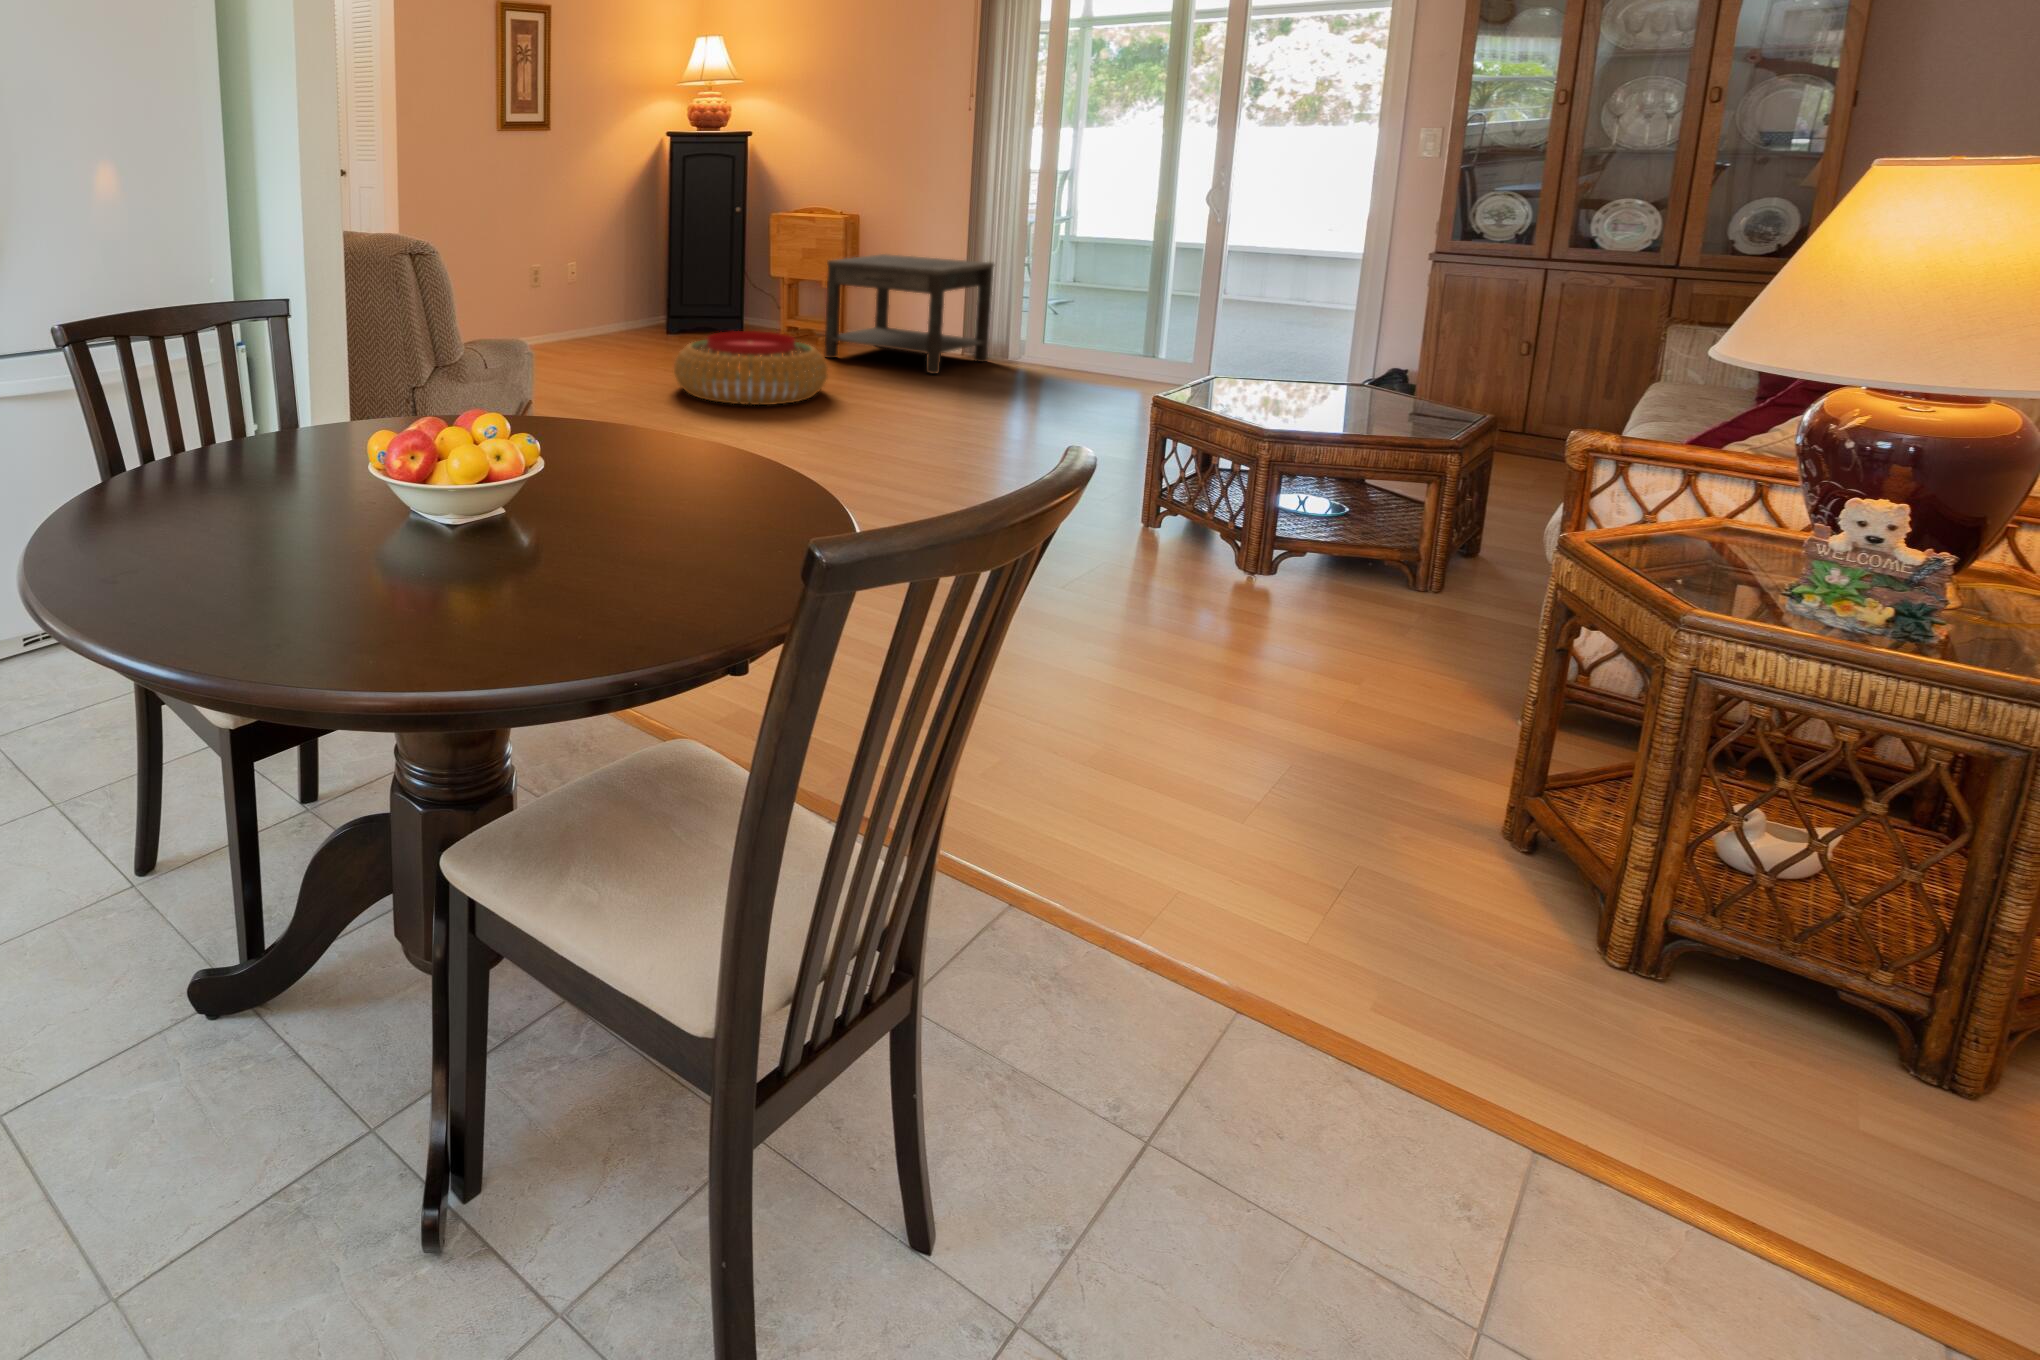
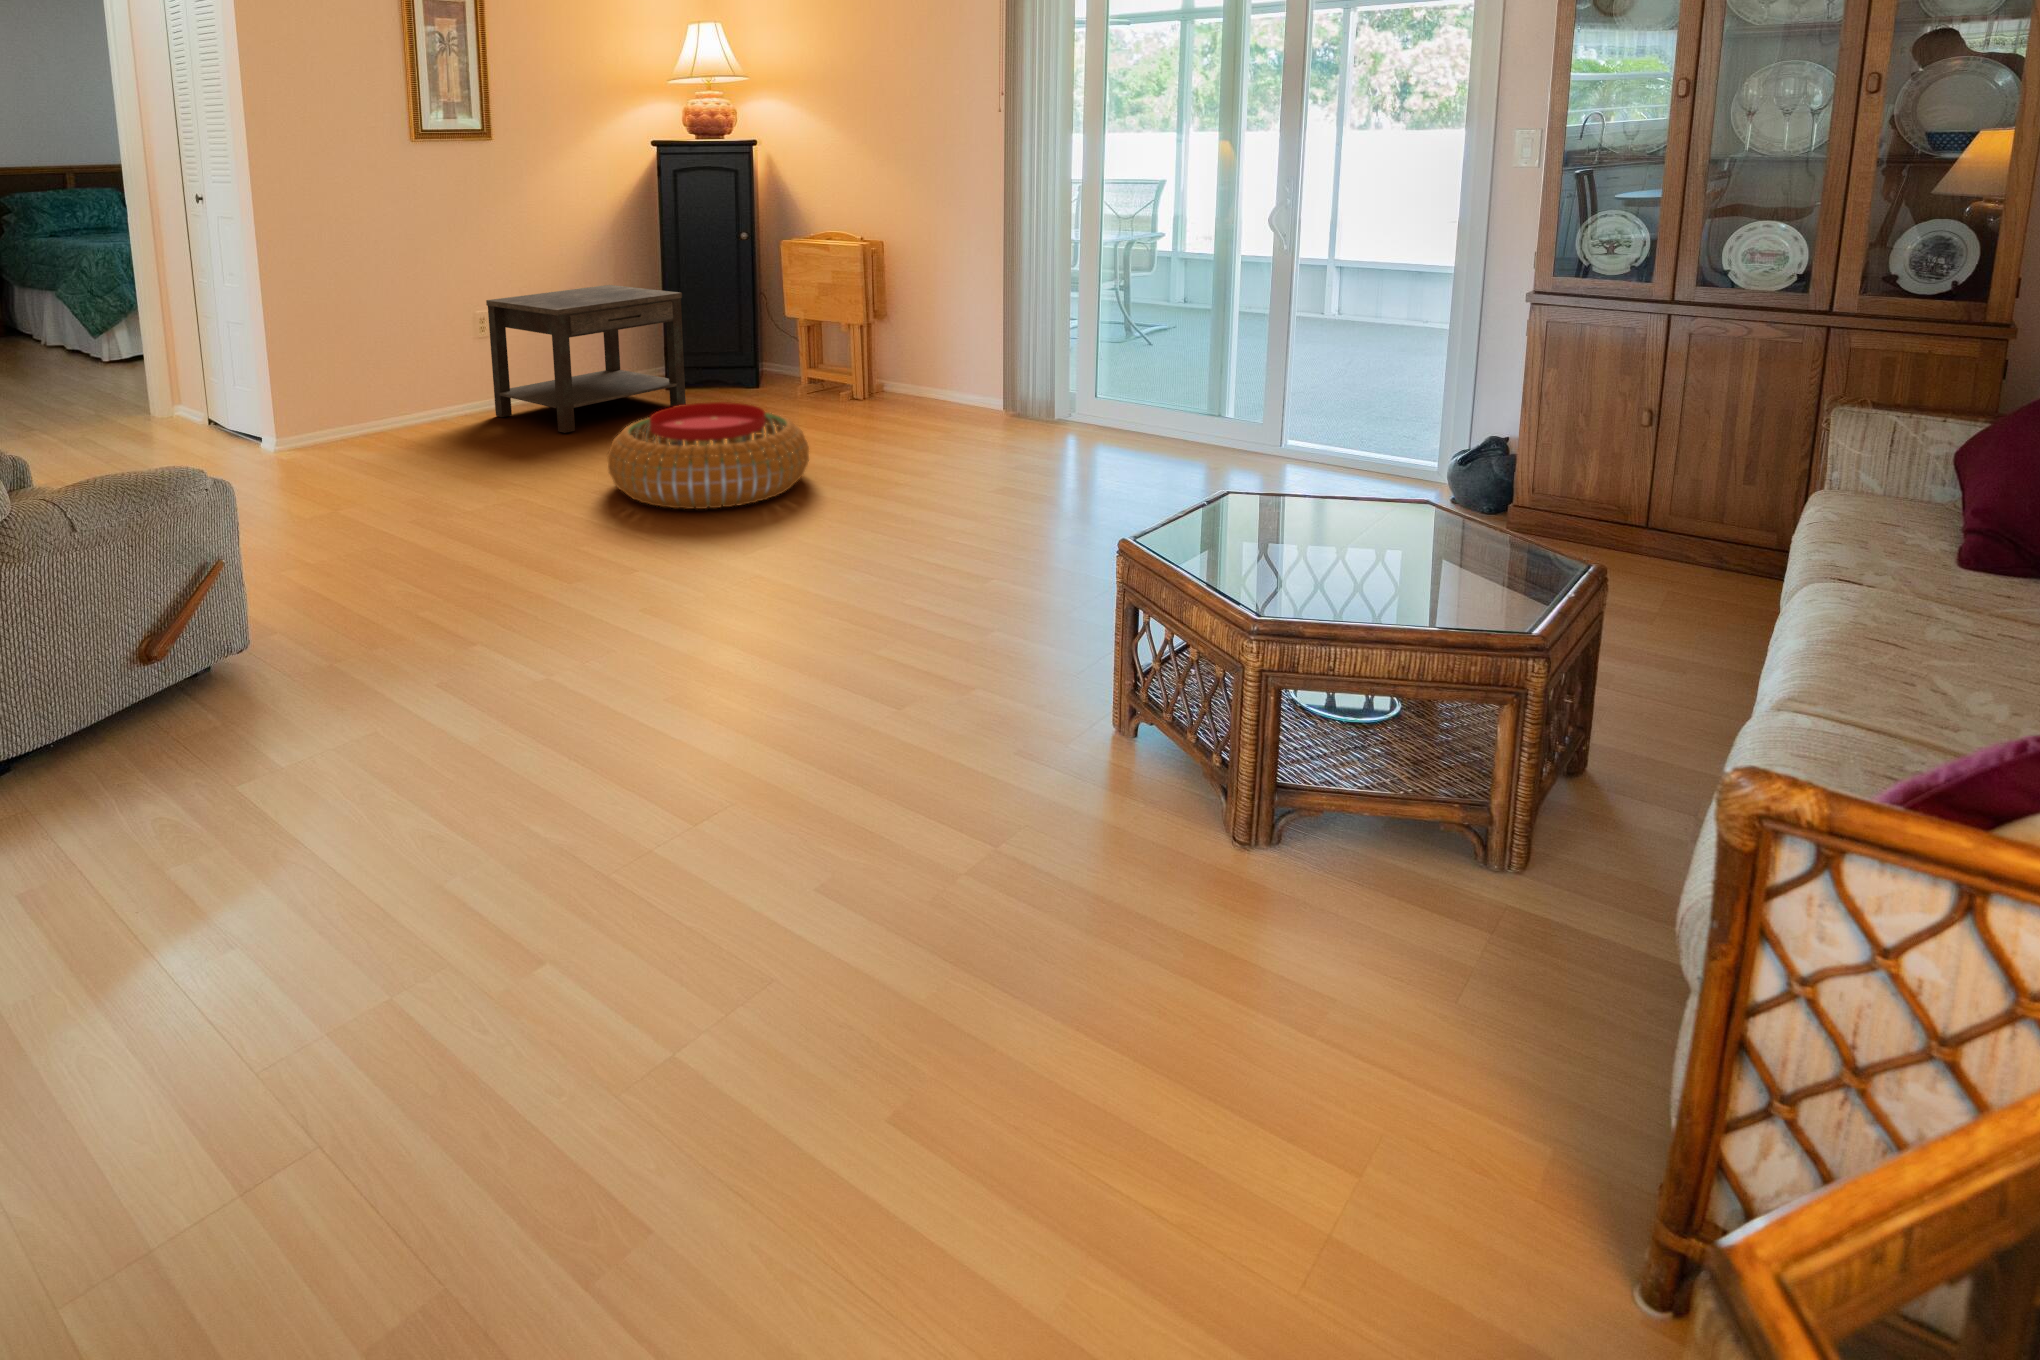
side table: present [824,254,994,374] -> present [486,285,686,433]

